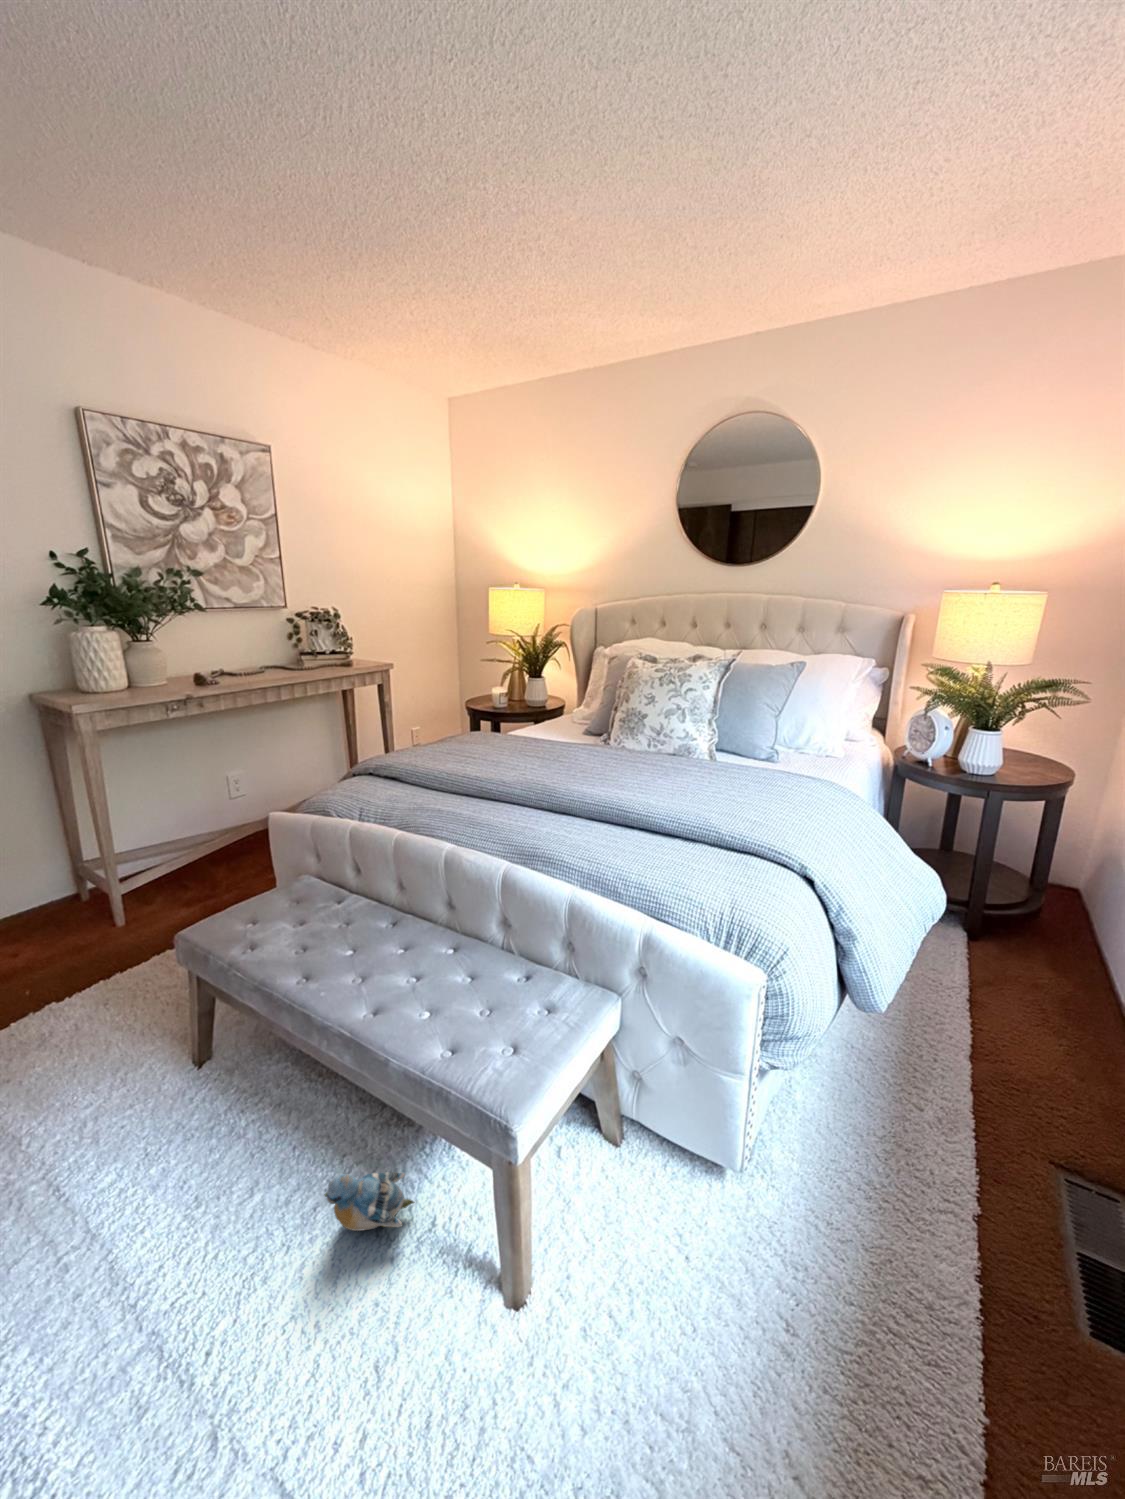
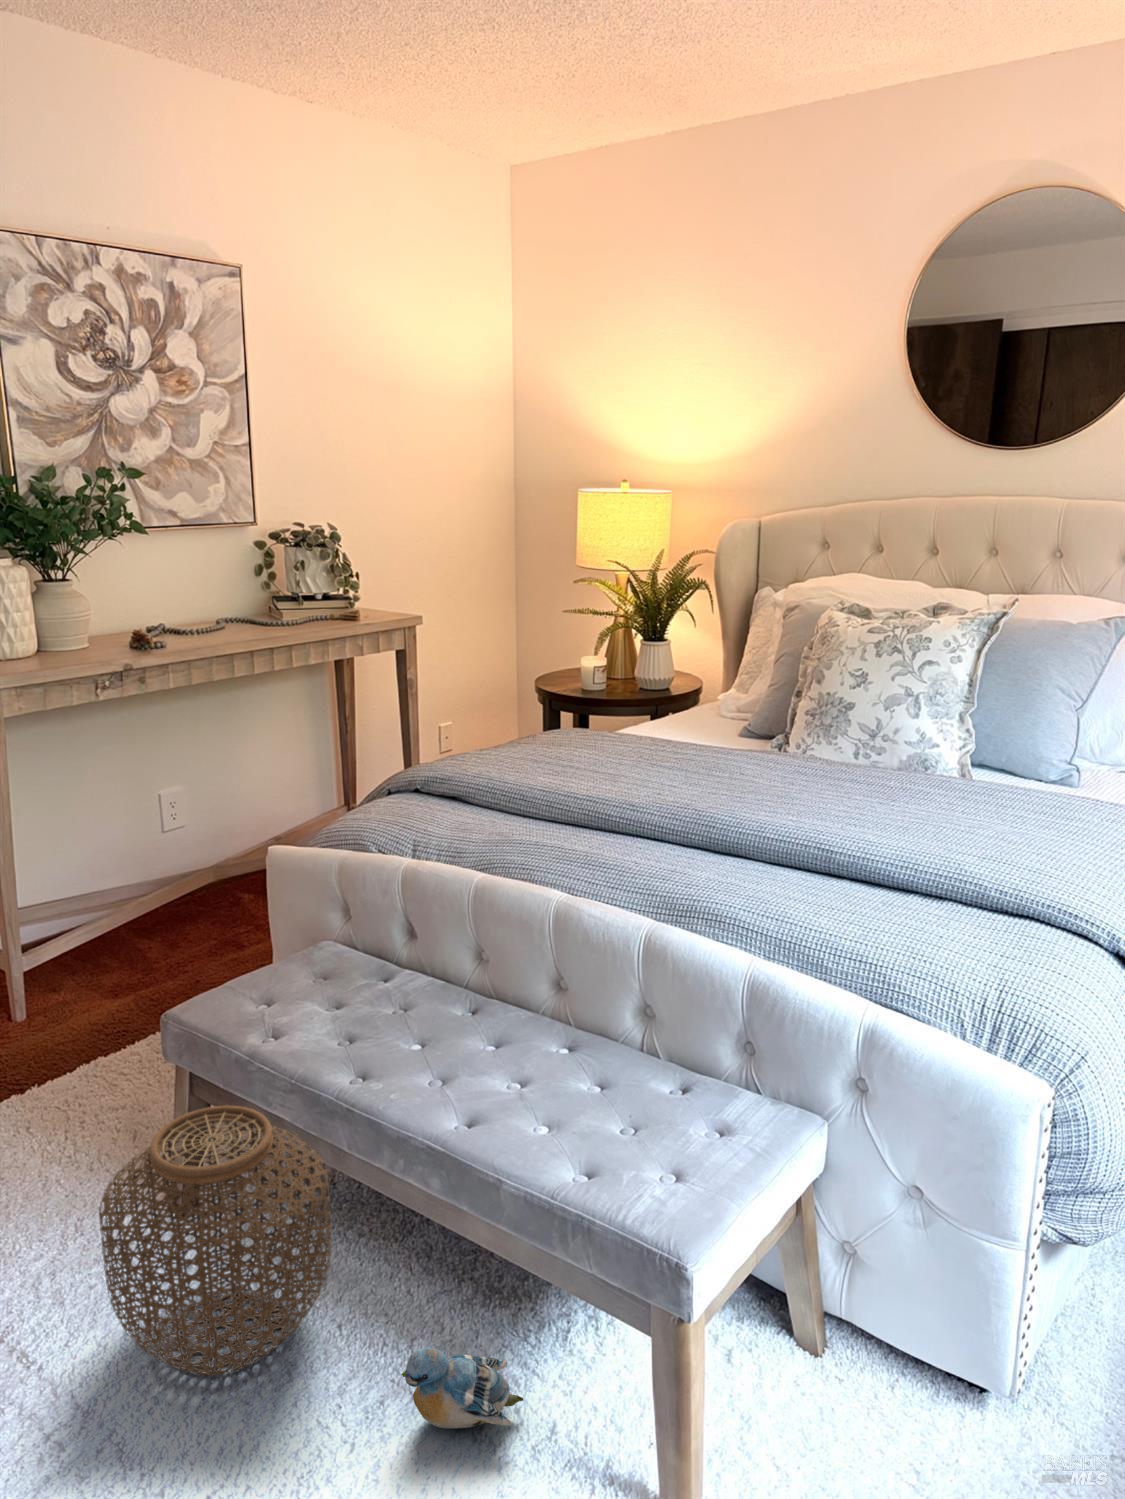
woven basket: none [102,1002,288,1197] -> present [99,1106,331,1375]

